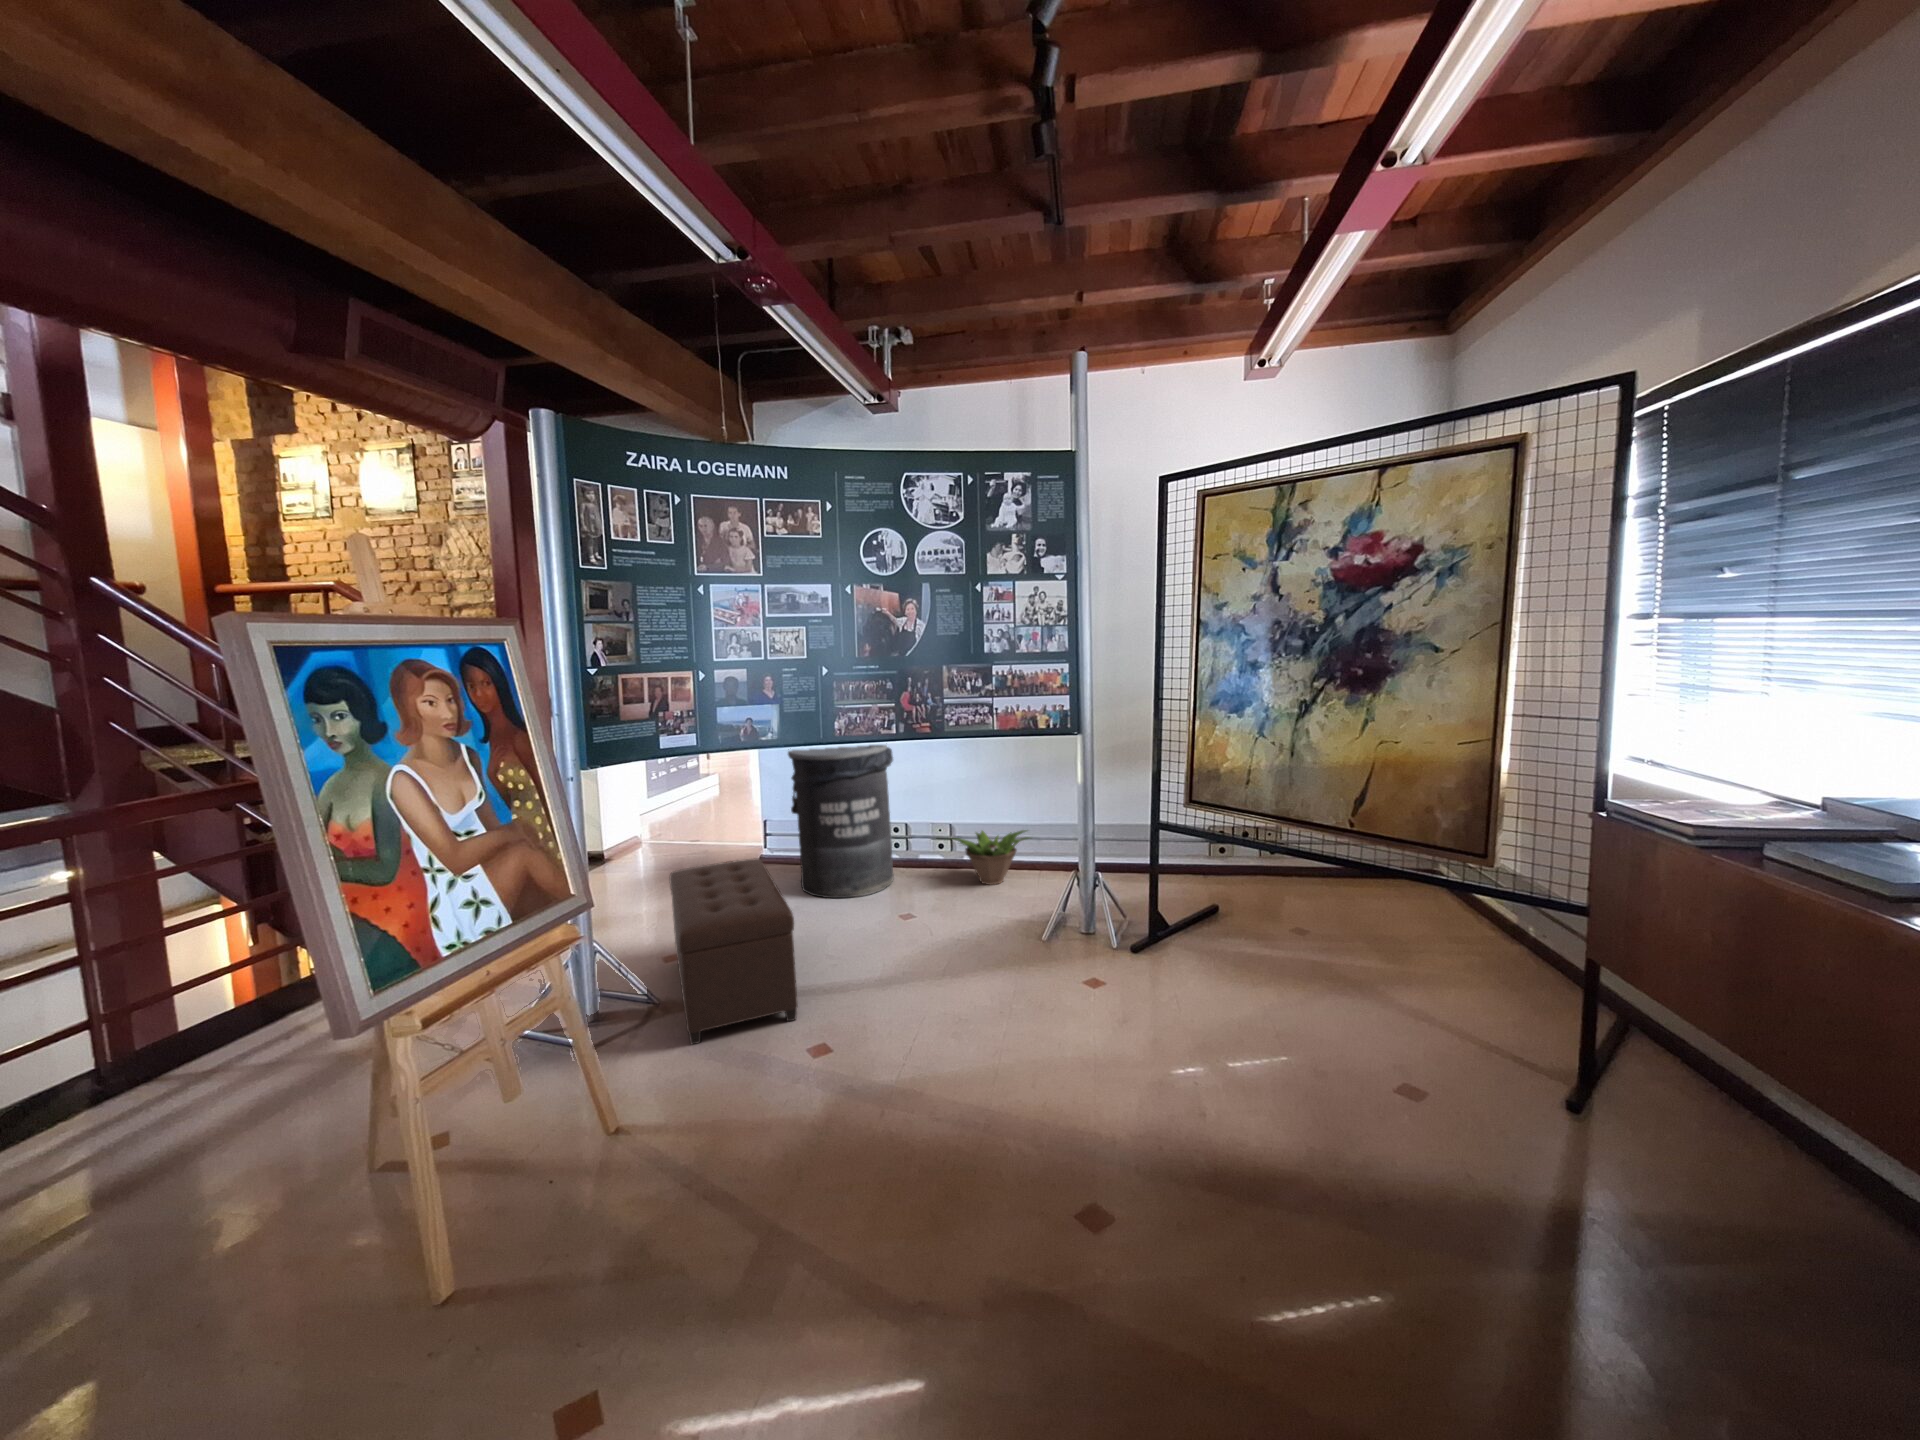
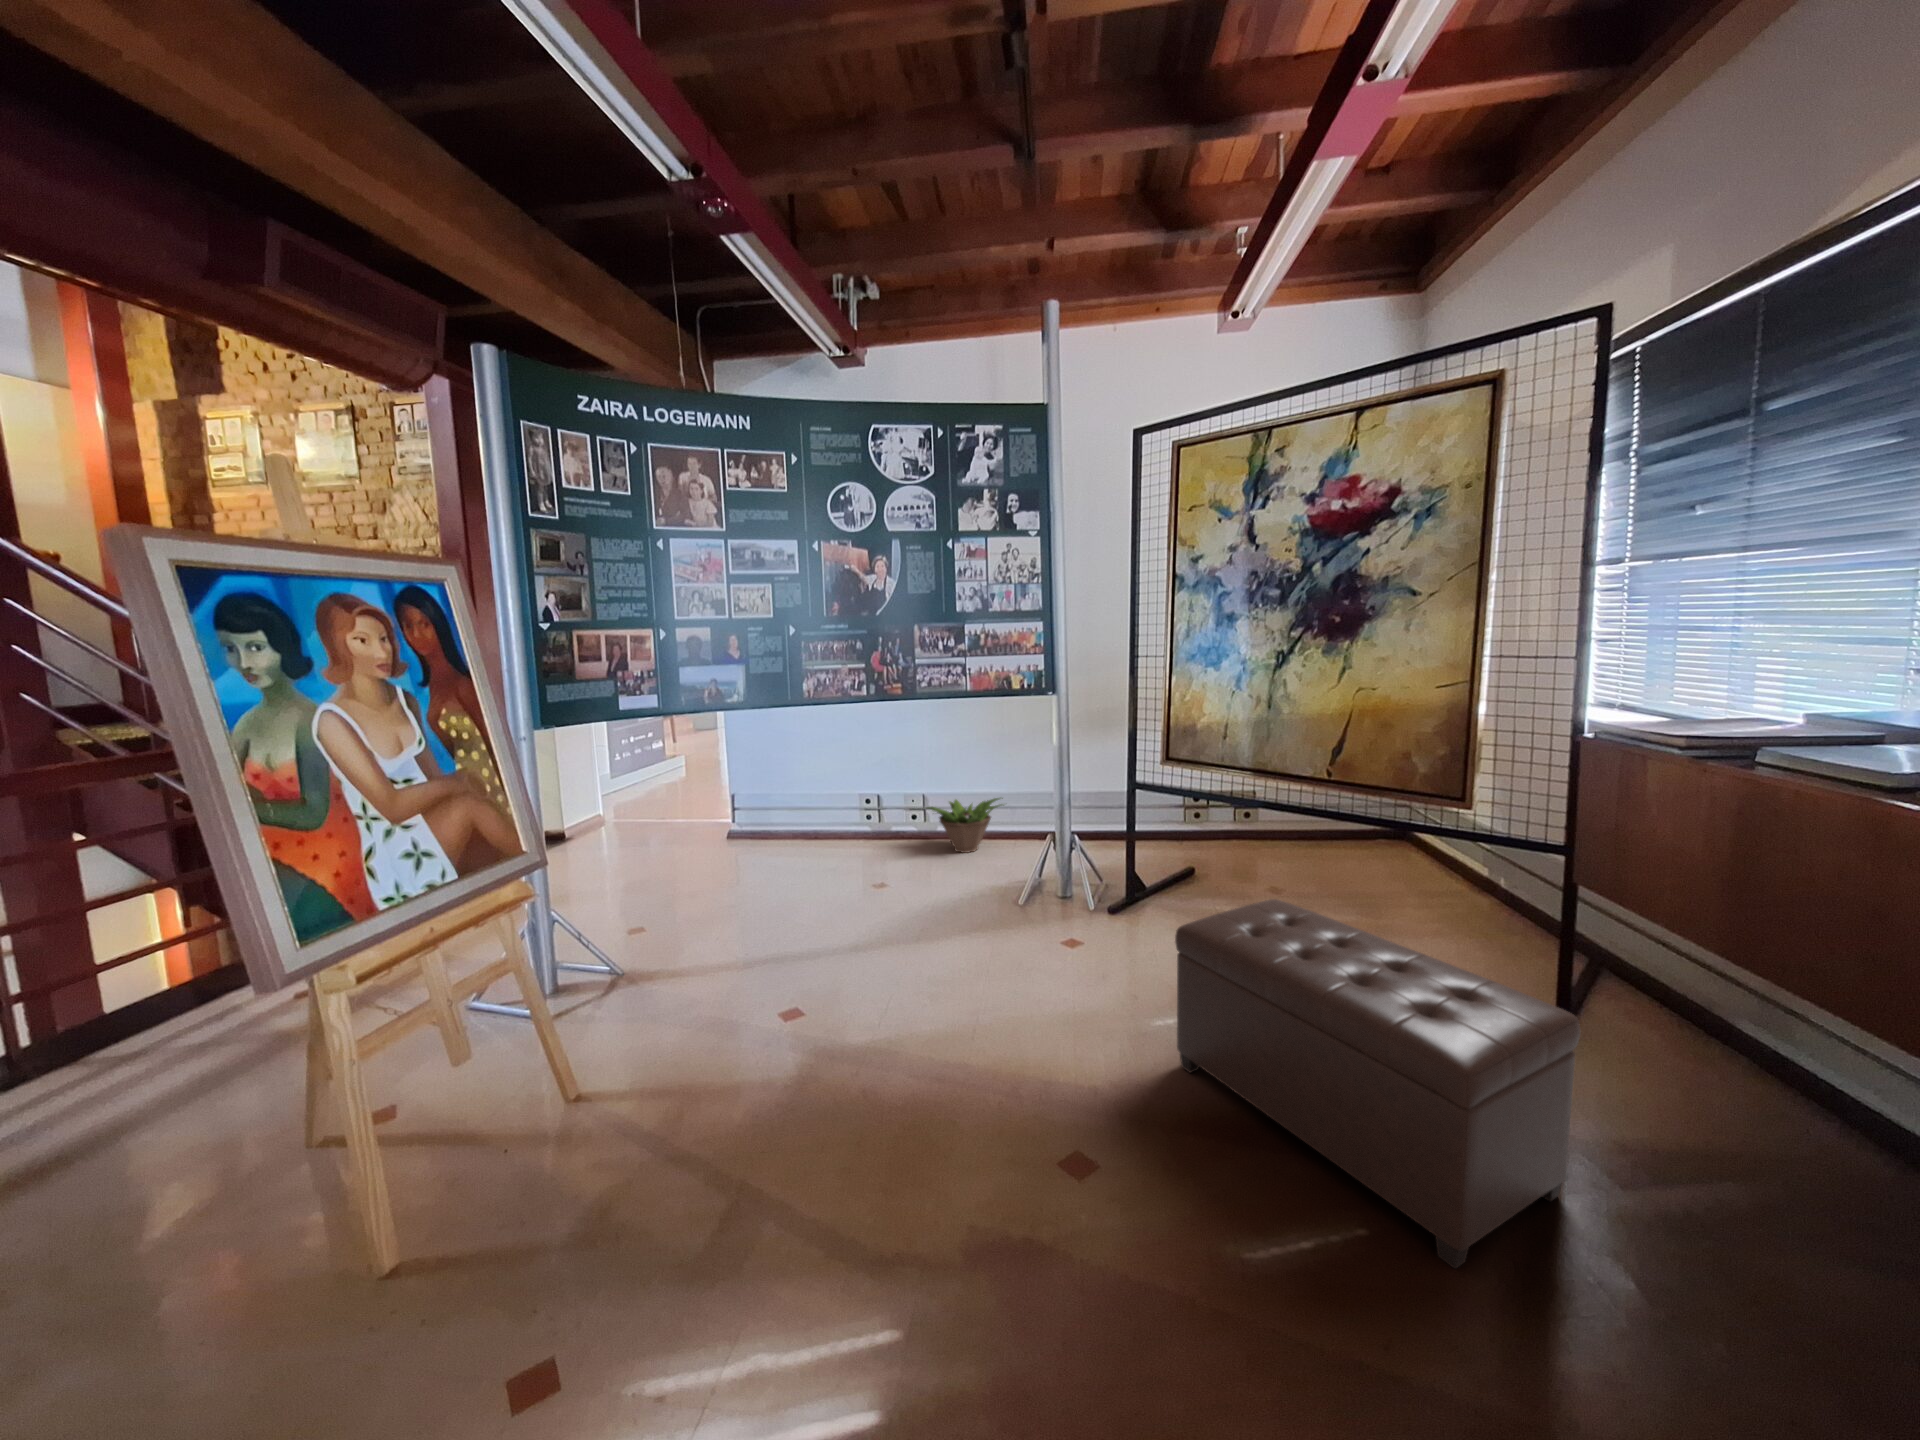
trash can: present [788,745,894,898] -> none [756,708,867,869]
ottoman: present [669,858,798,1044] -> present [1175,899,1580,1269]

